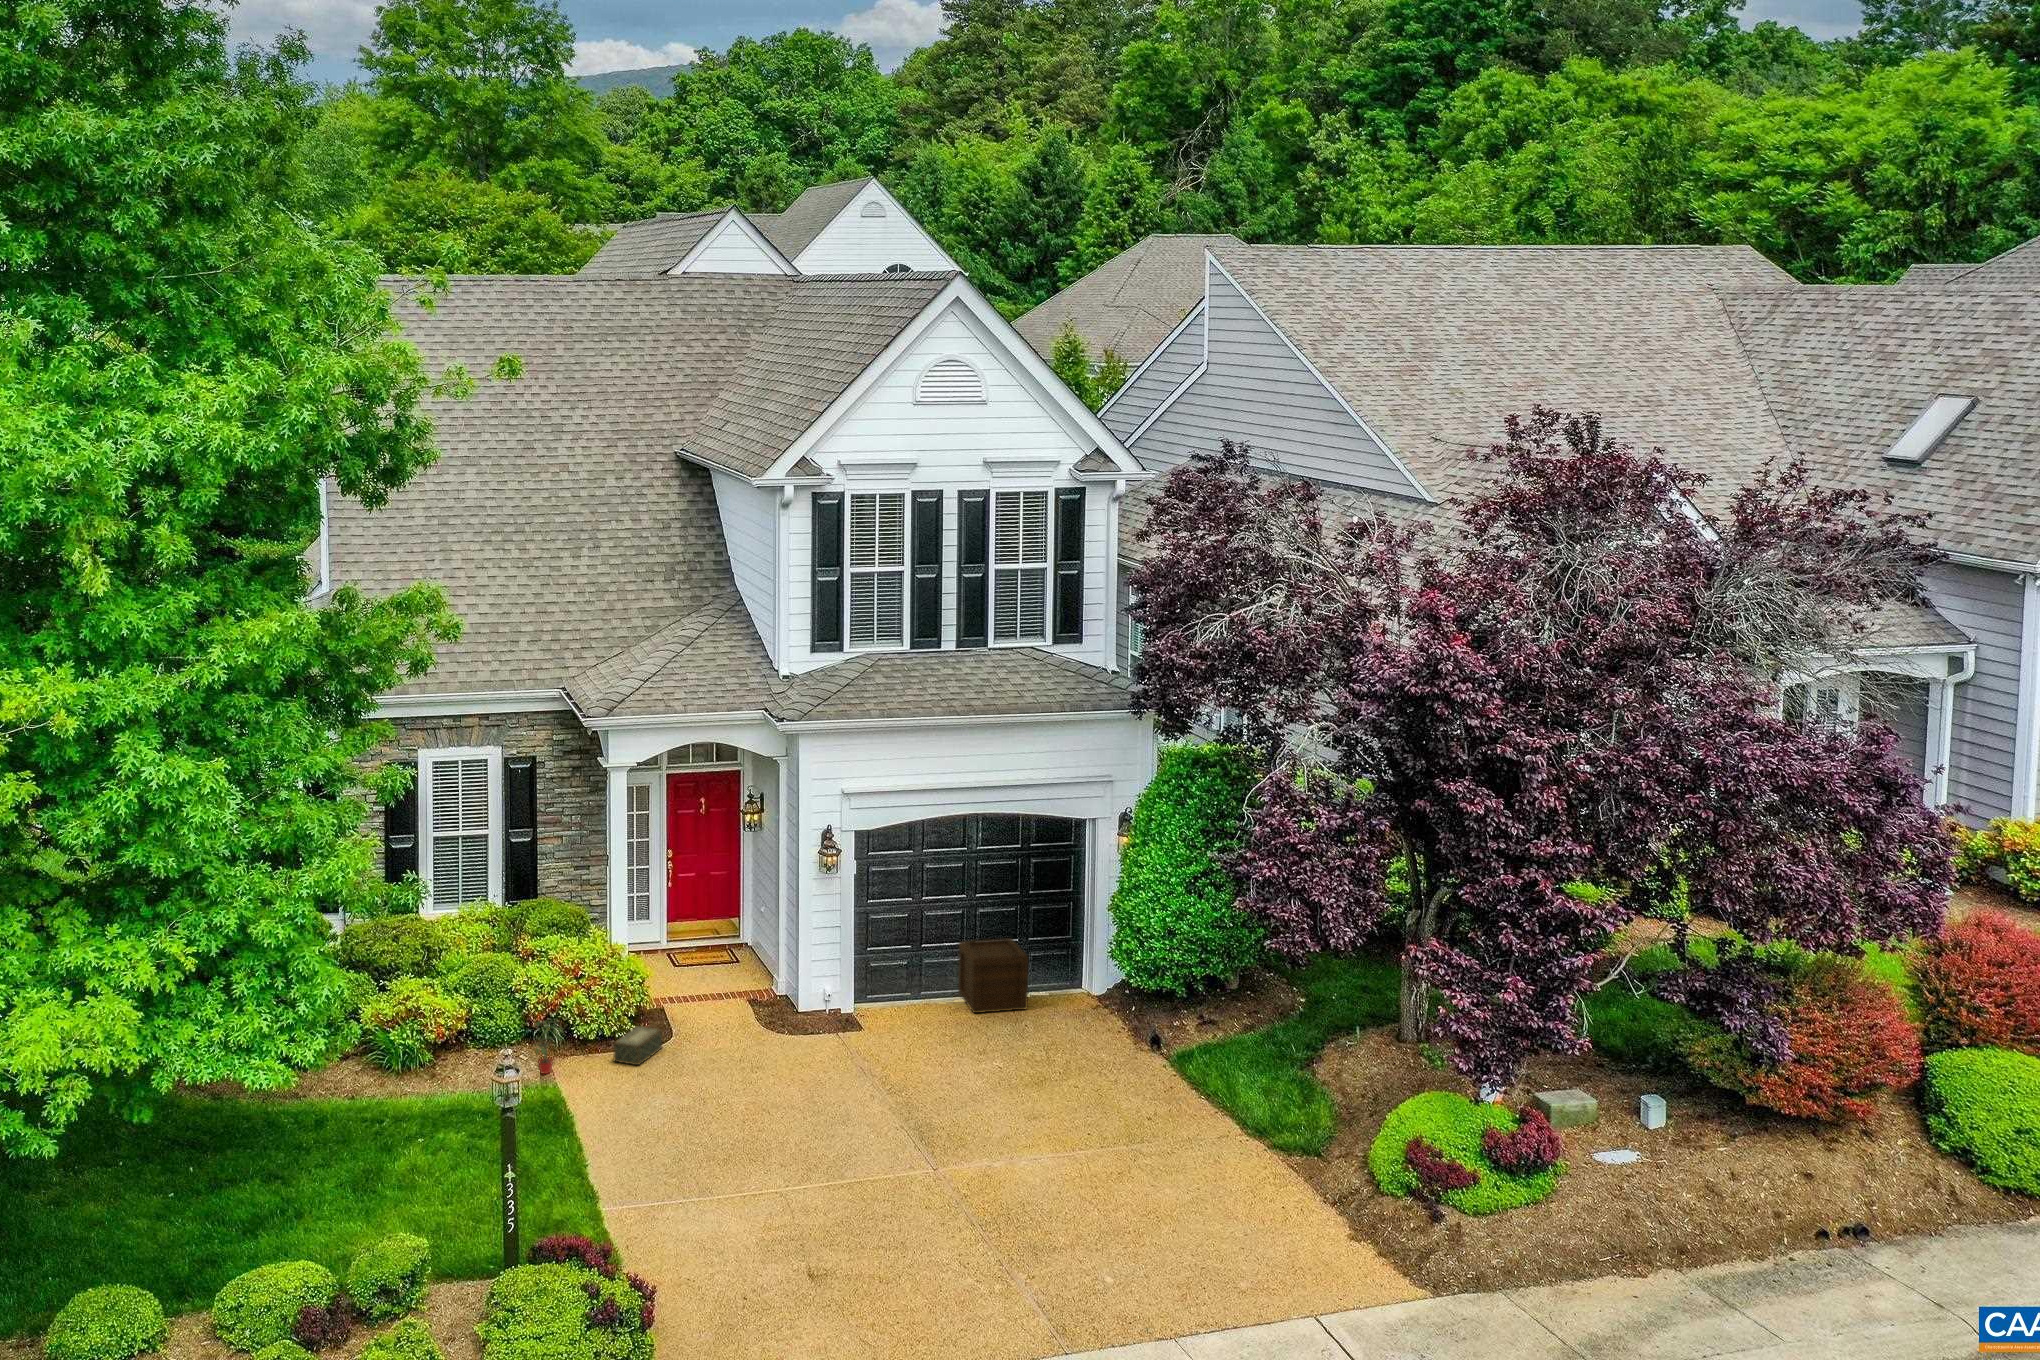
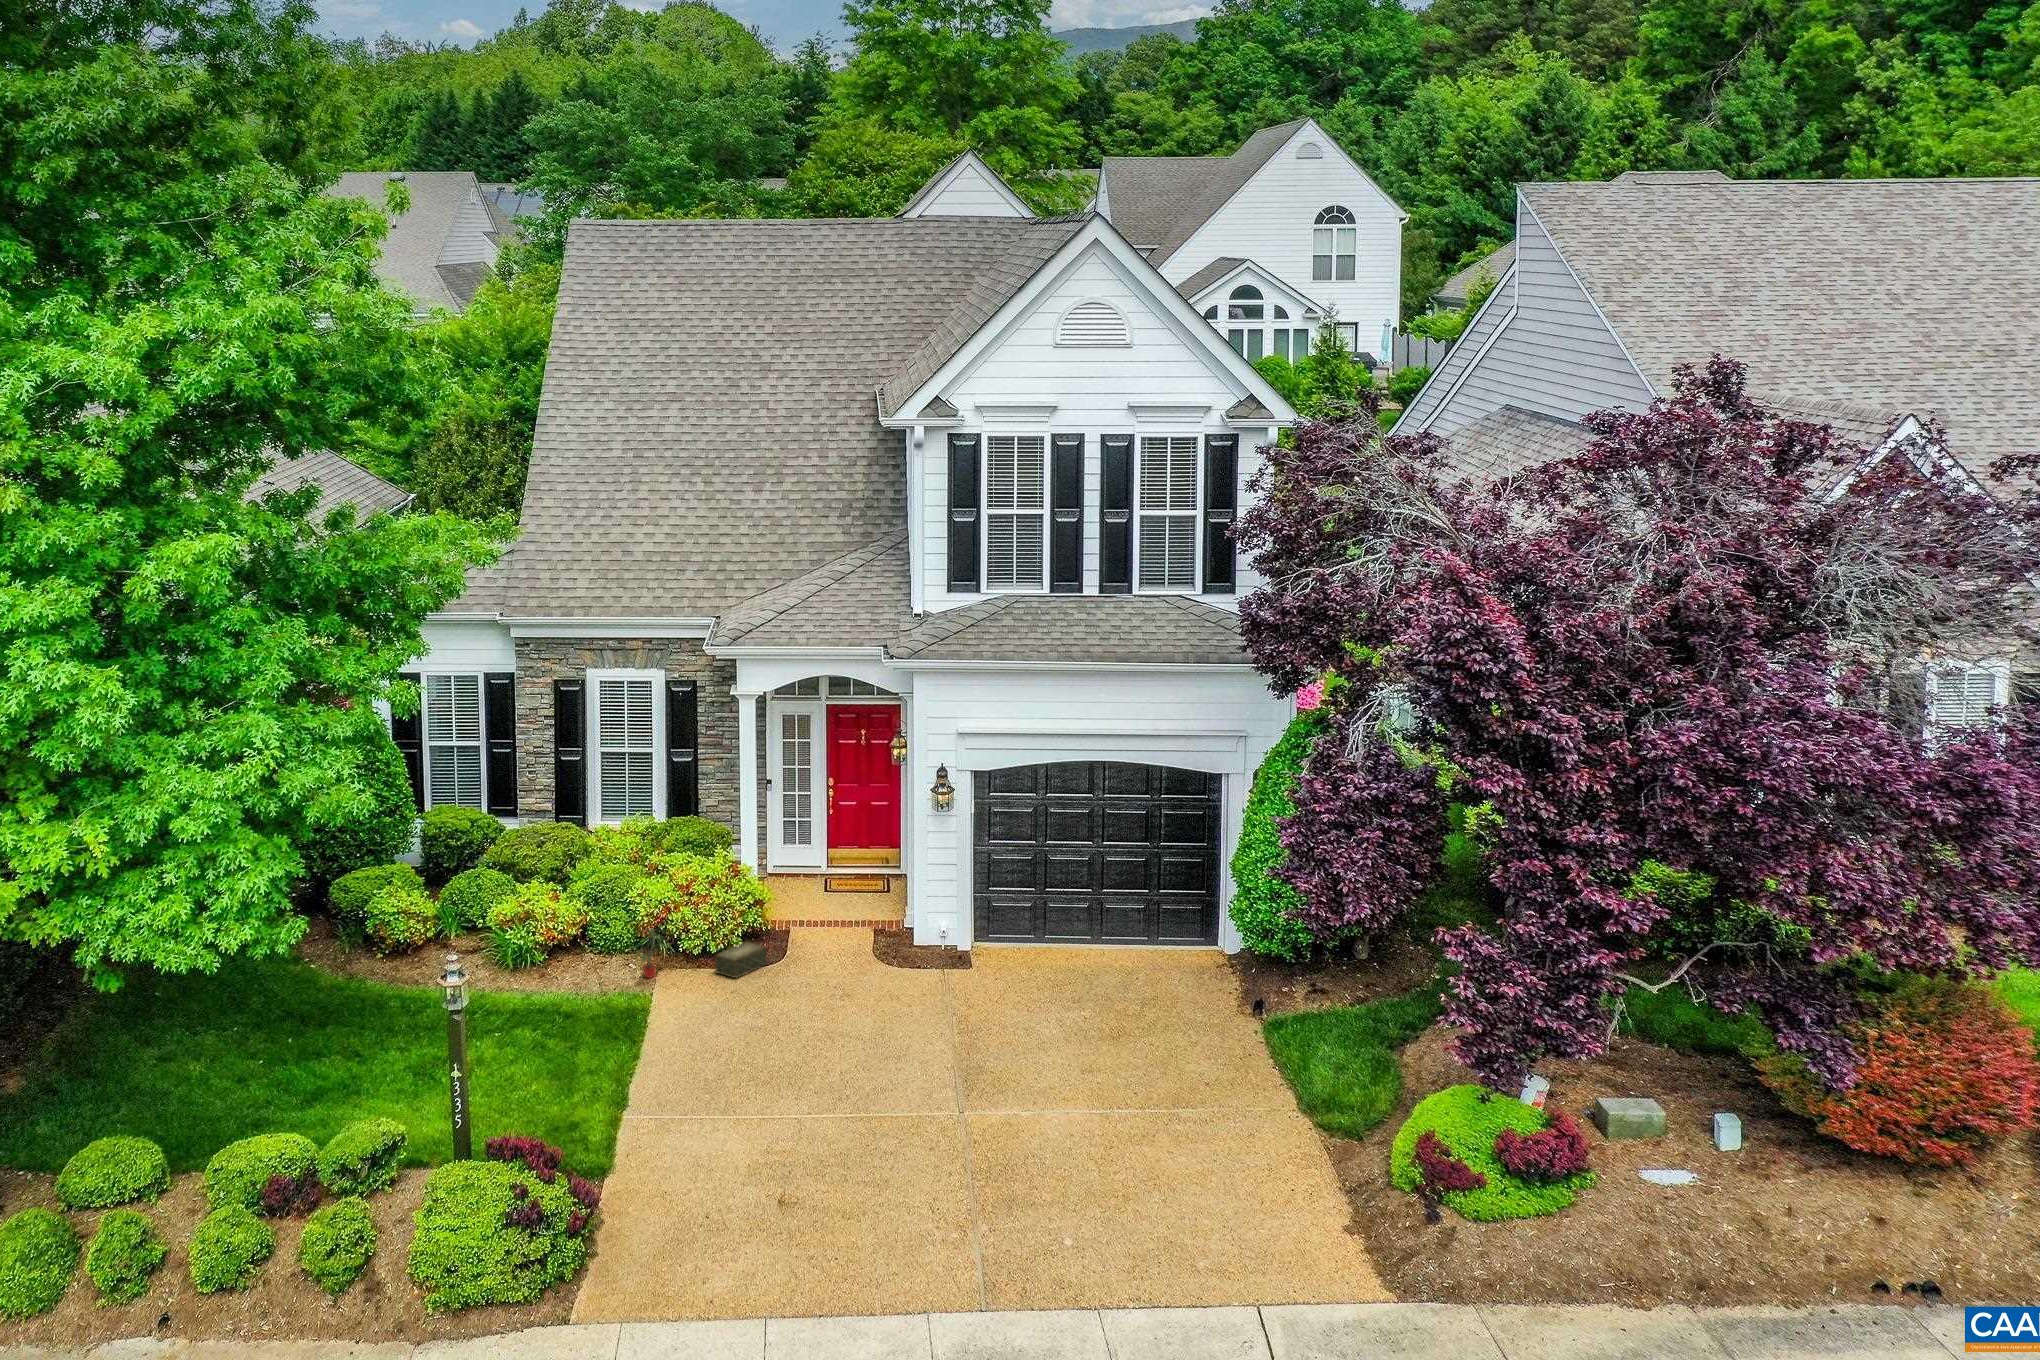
wooden crate: present [958,938,1028,1013] -> none [1079,887,1140,961]

